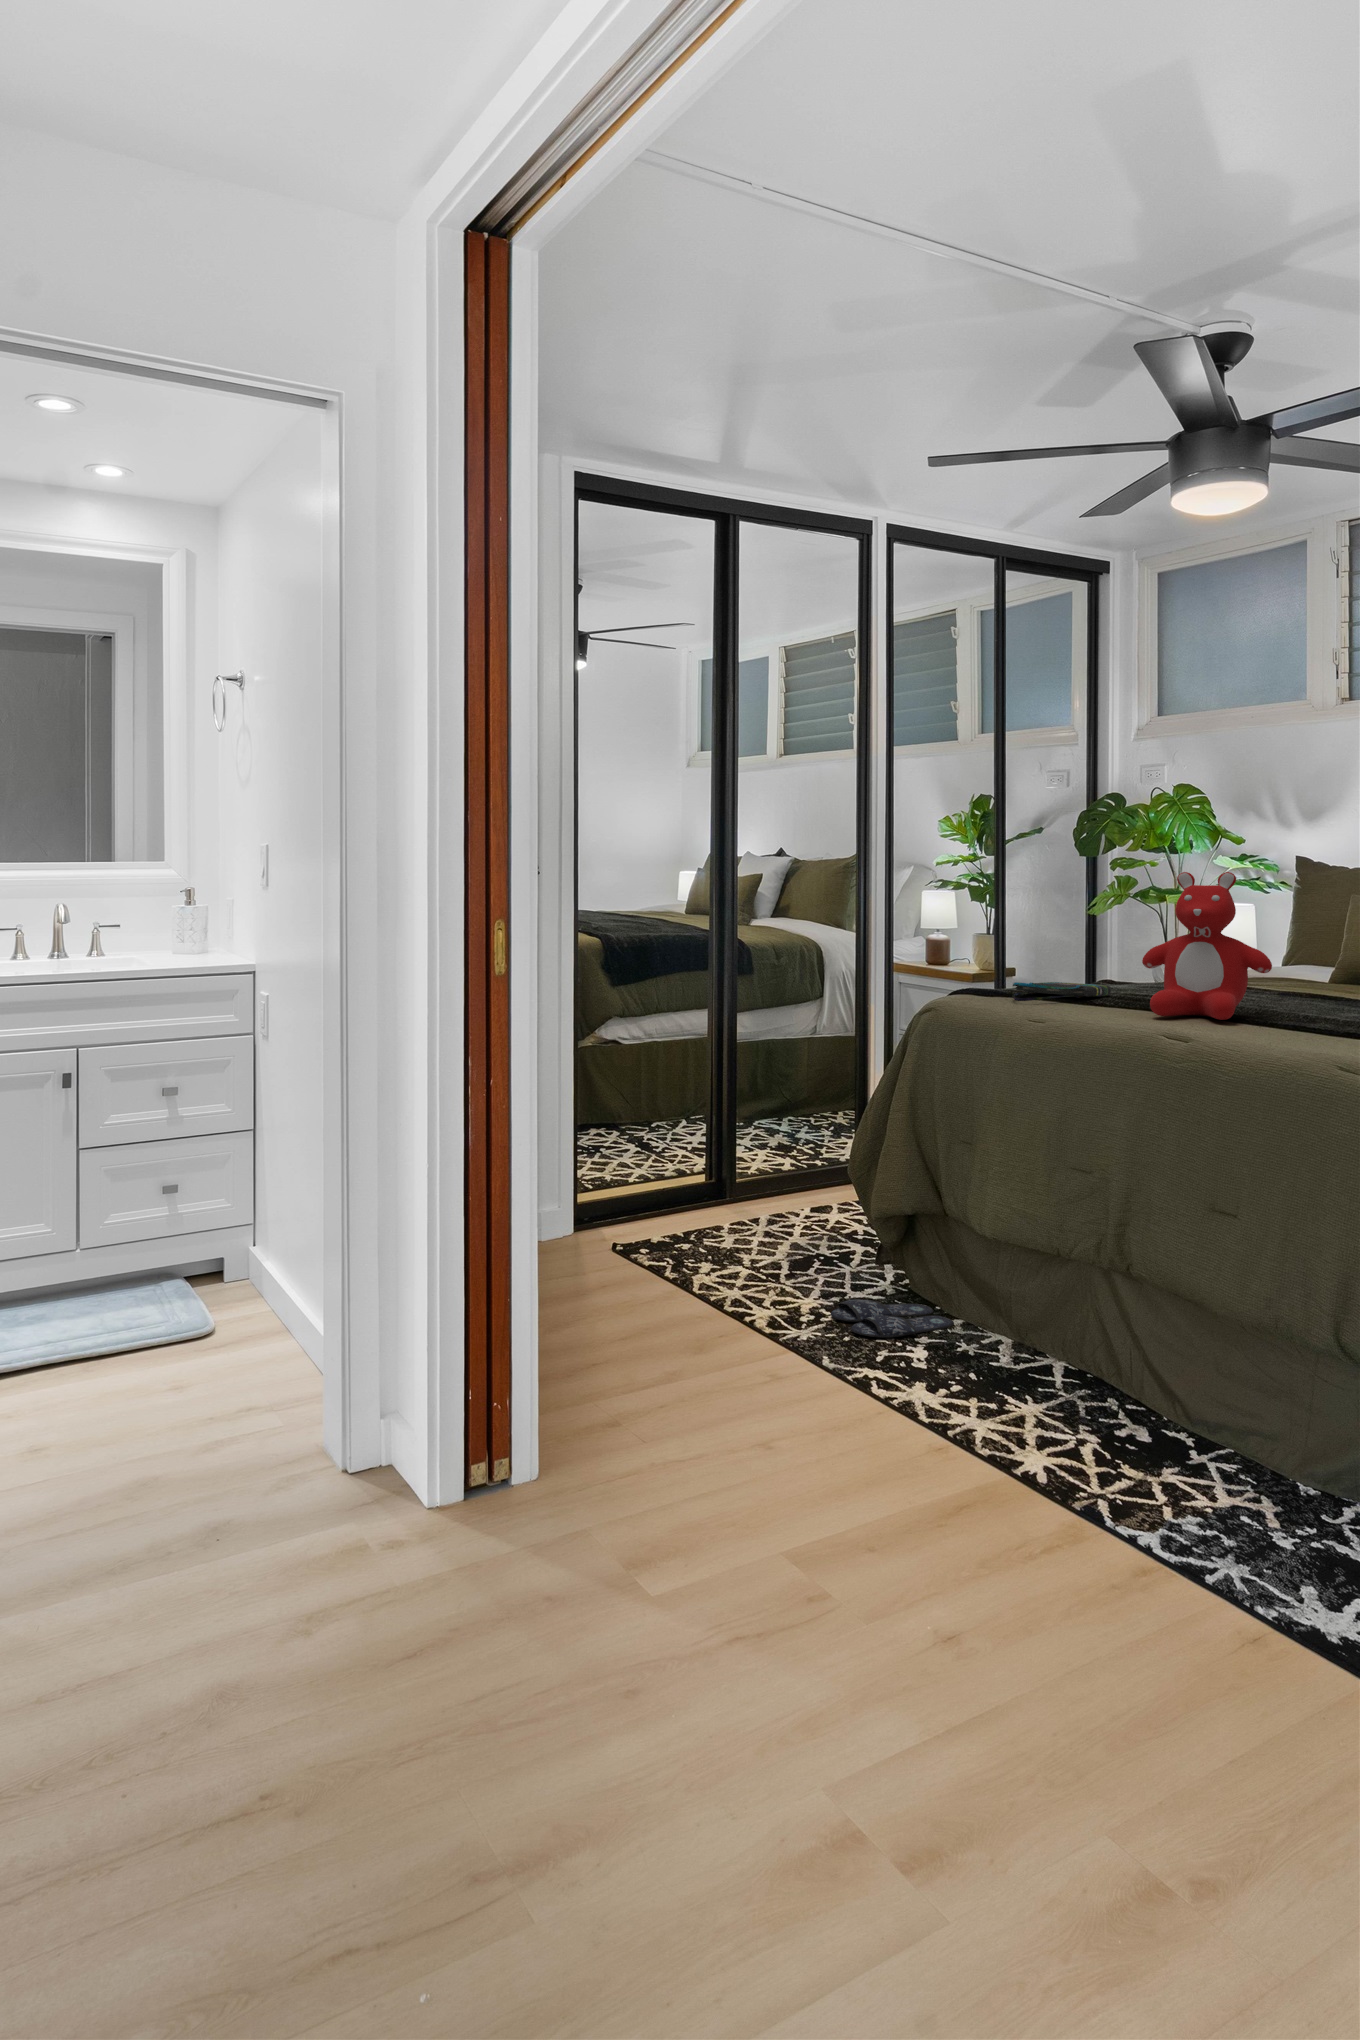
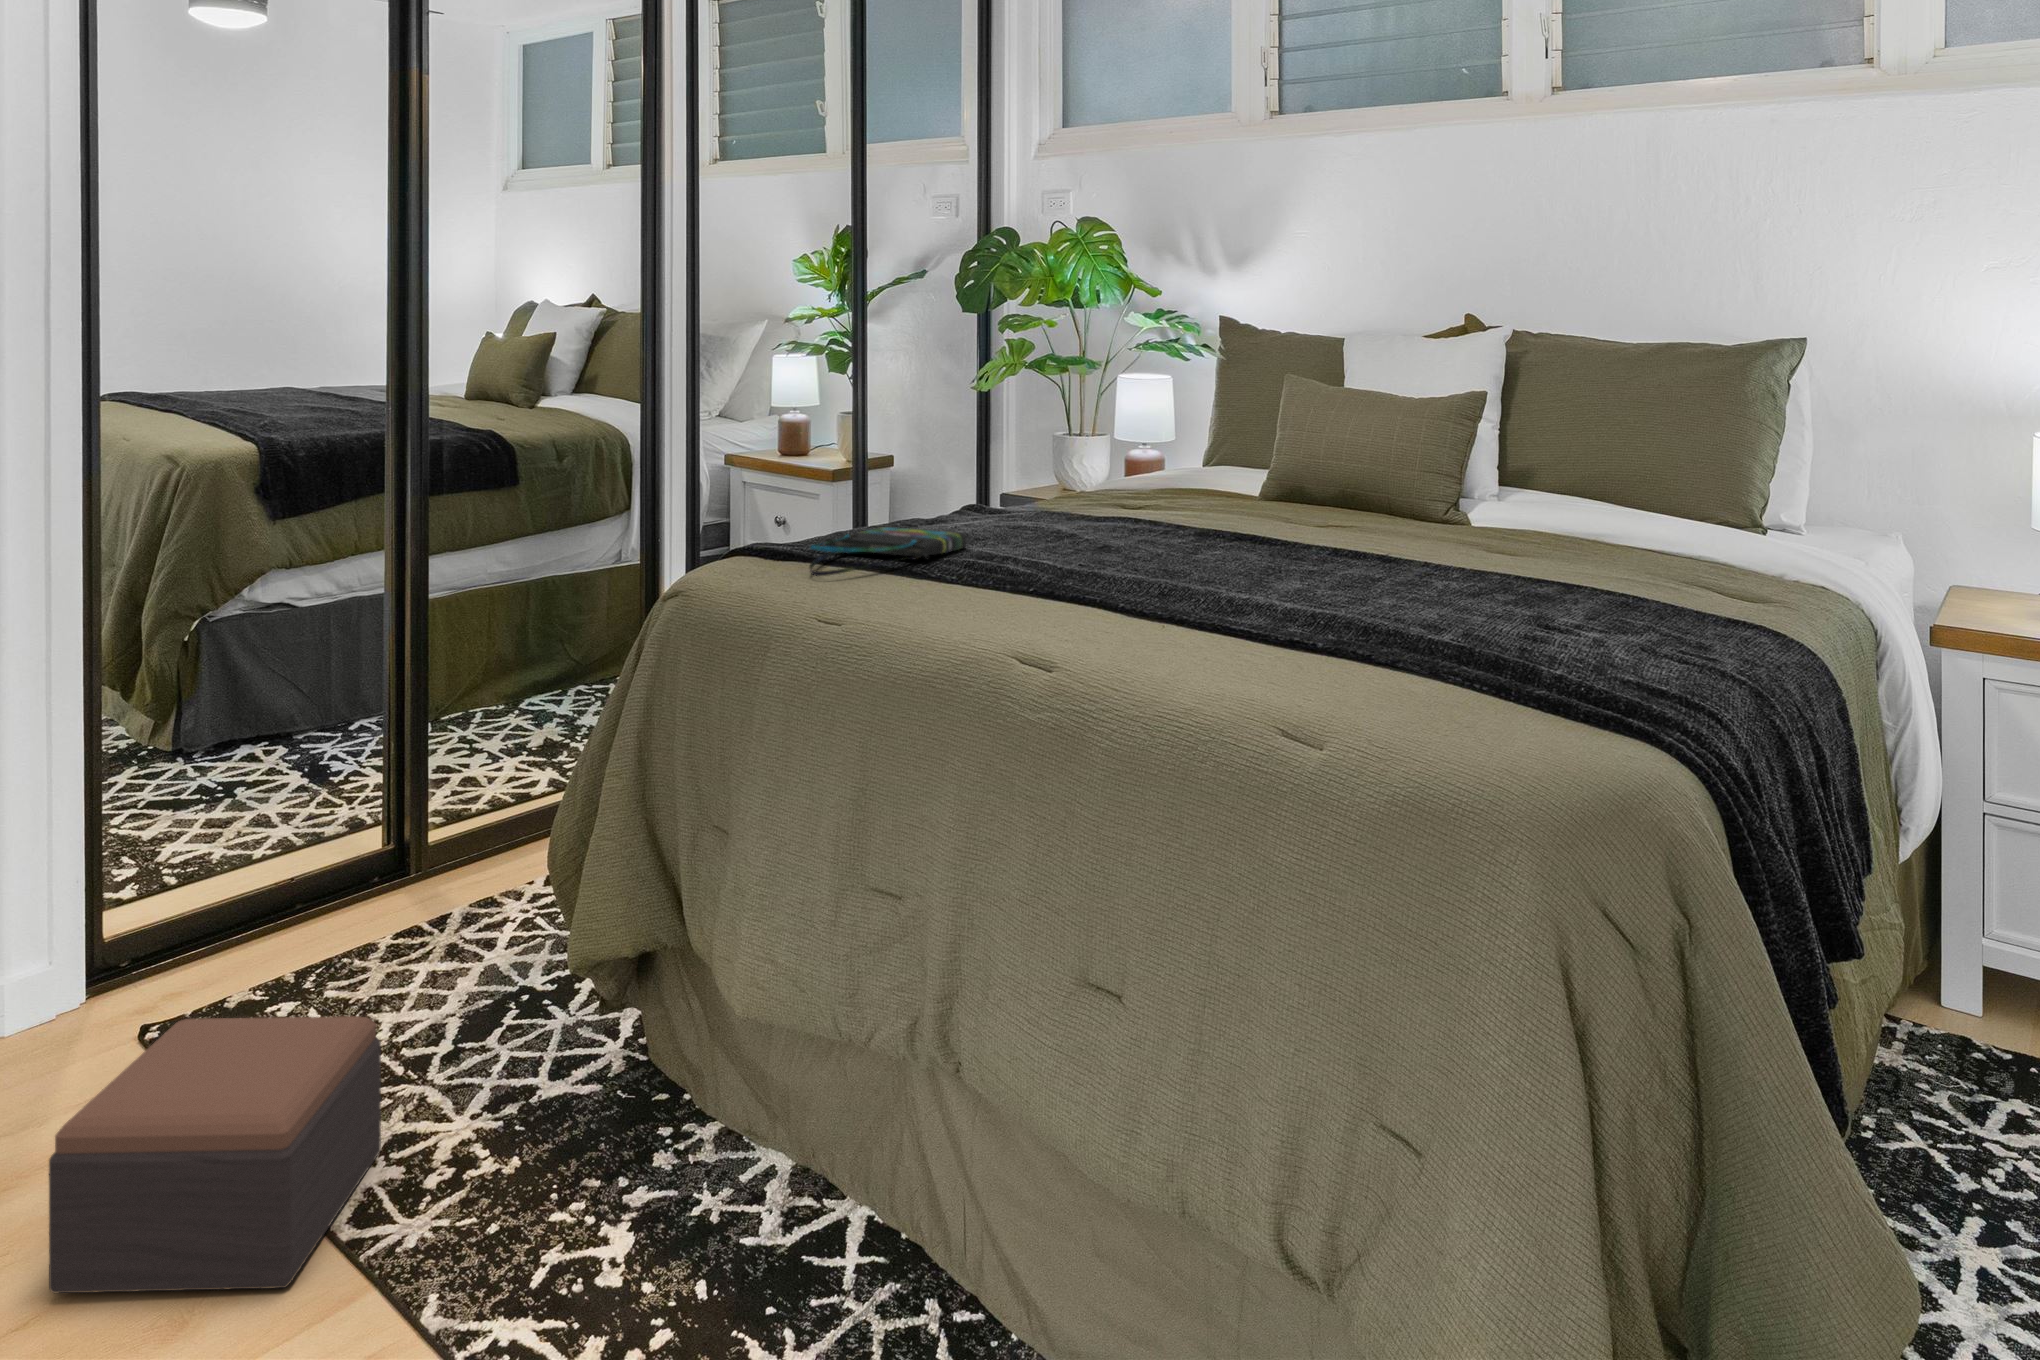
teddy bear: present [1142,872,1272,1020] -> none [1001,367,1185,611]
footstool: none [629,1221,769,1346] -> present [49,1016,381,1293]
slippers: present [831,1300,954,1338] -> none [488,1095,703,1211]

